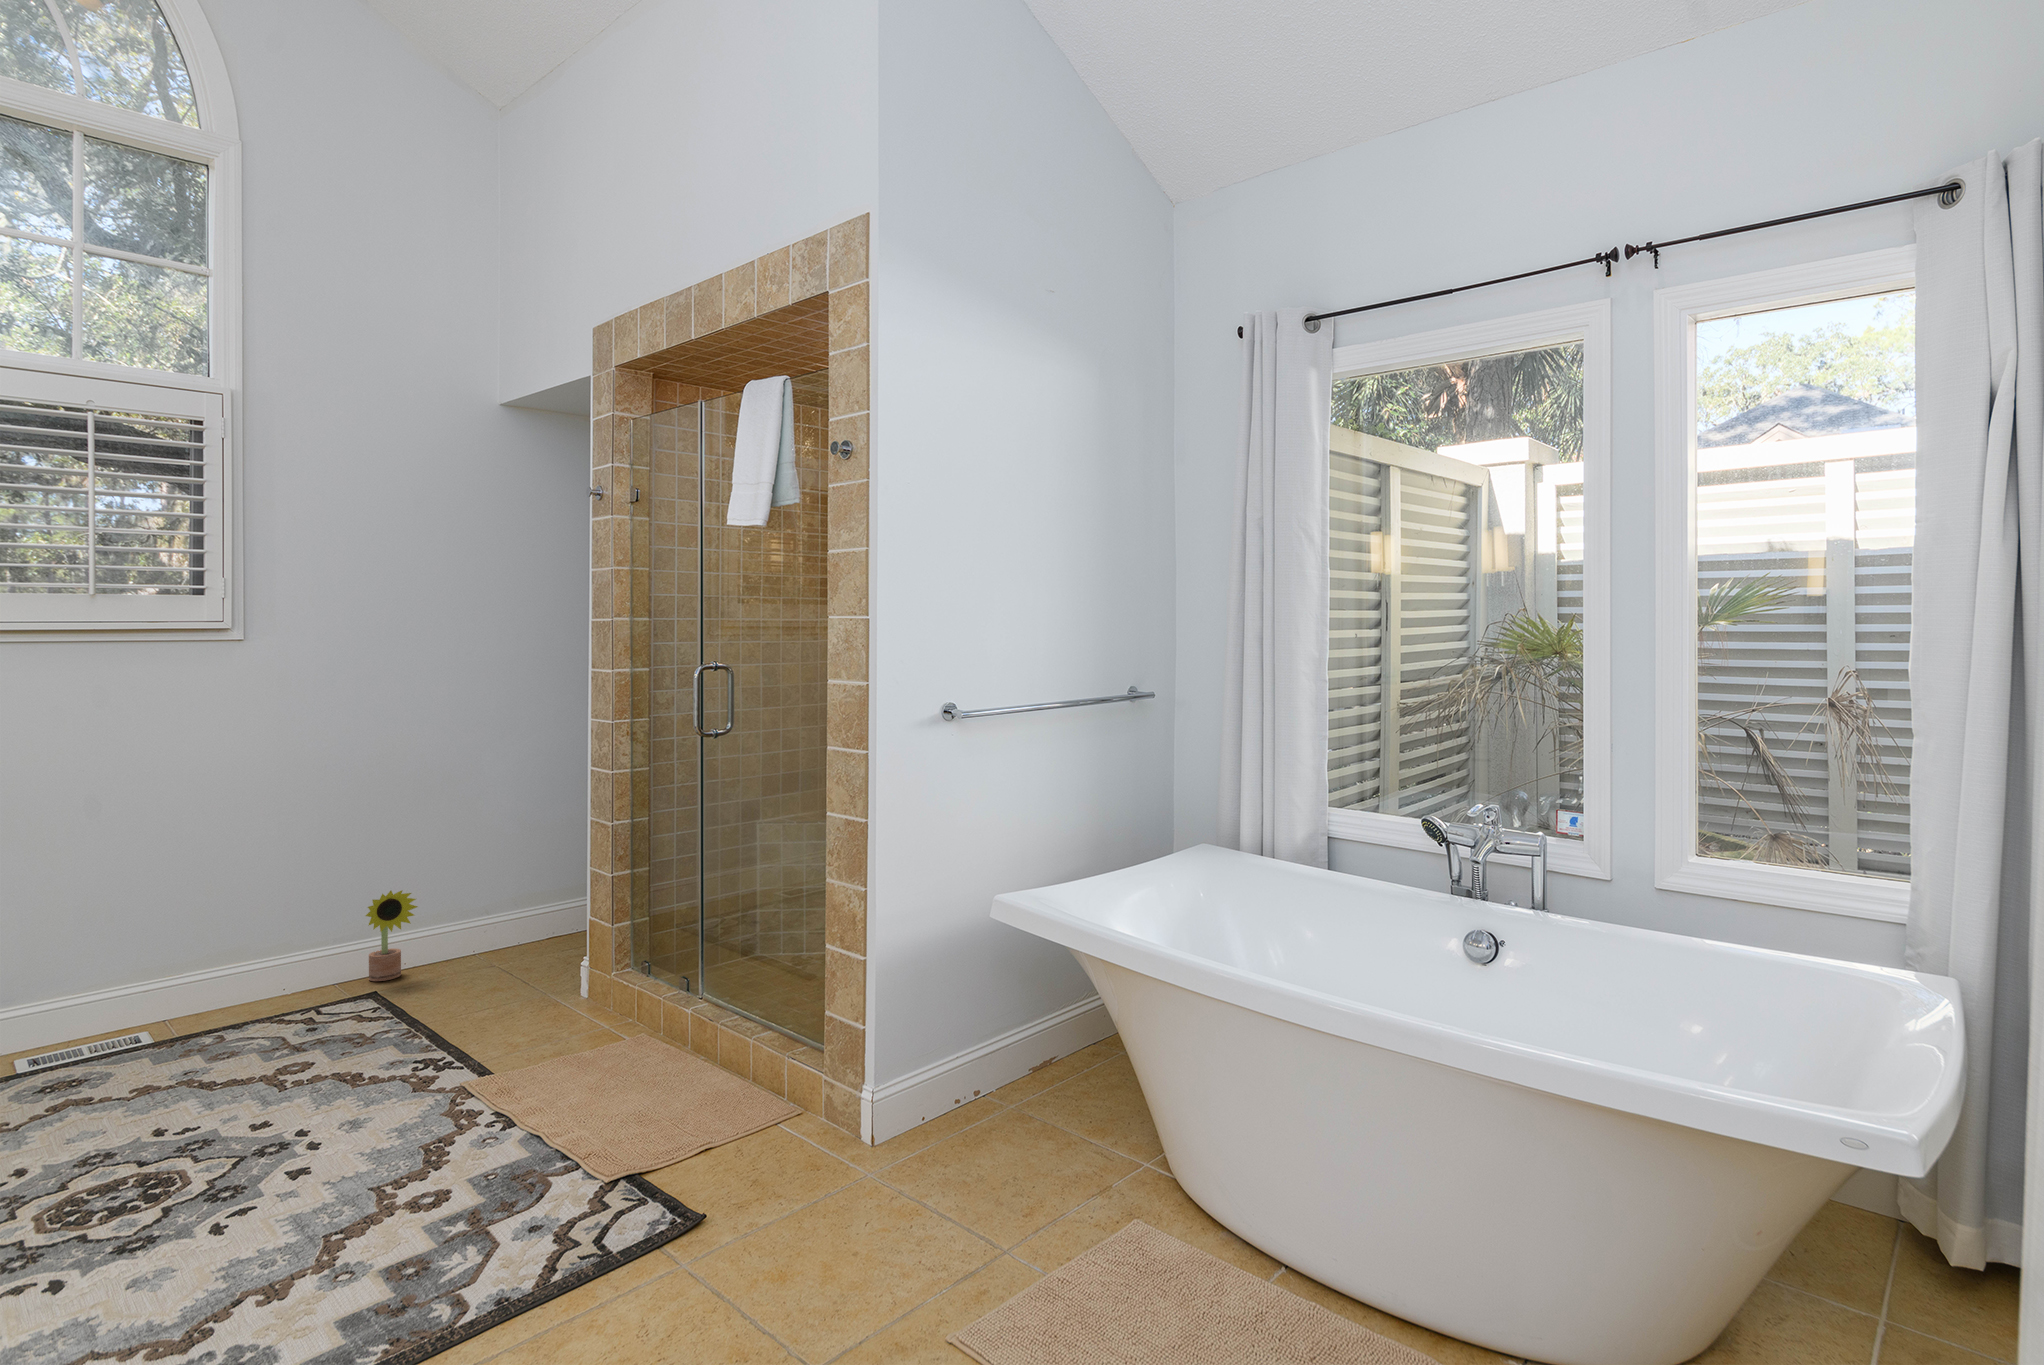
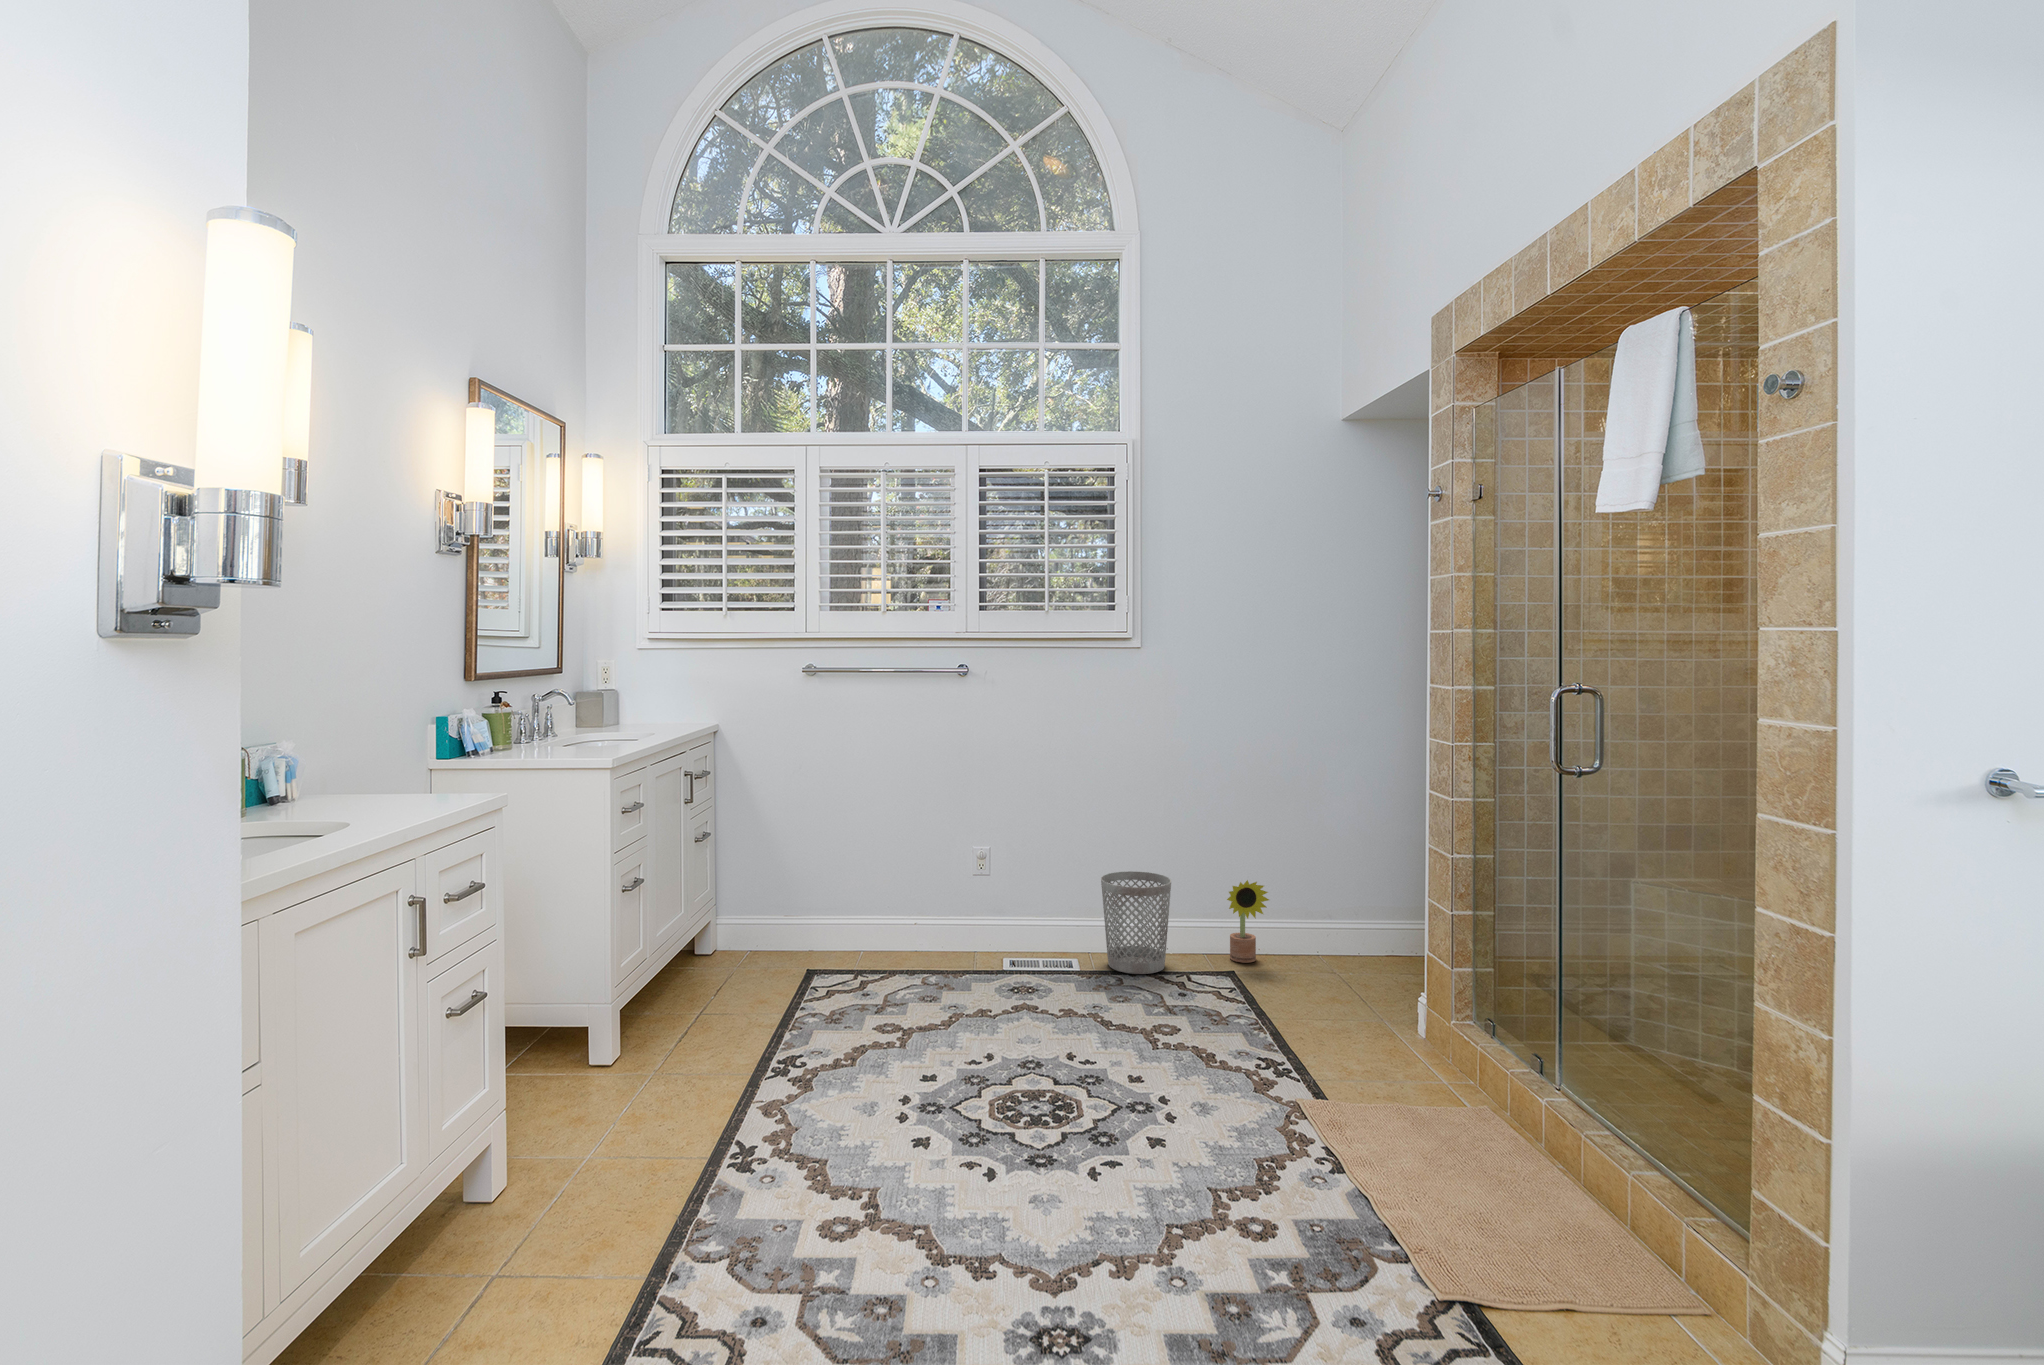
wastebasket: none [188,904,292,1027] -> present [1101,871,1171,974]

